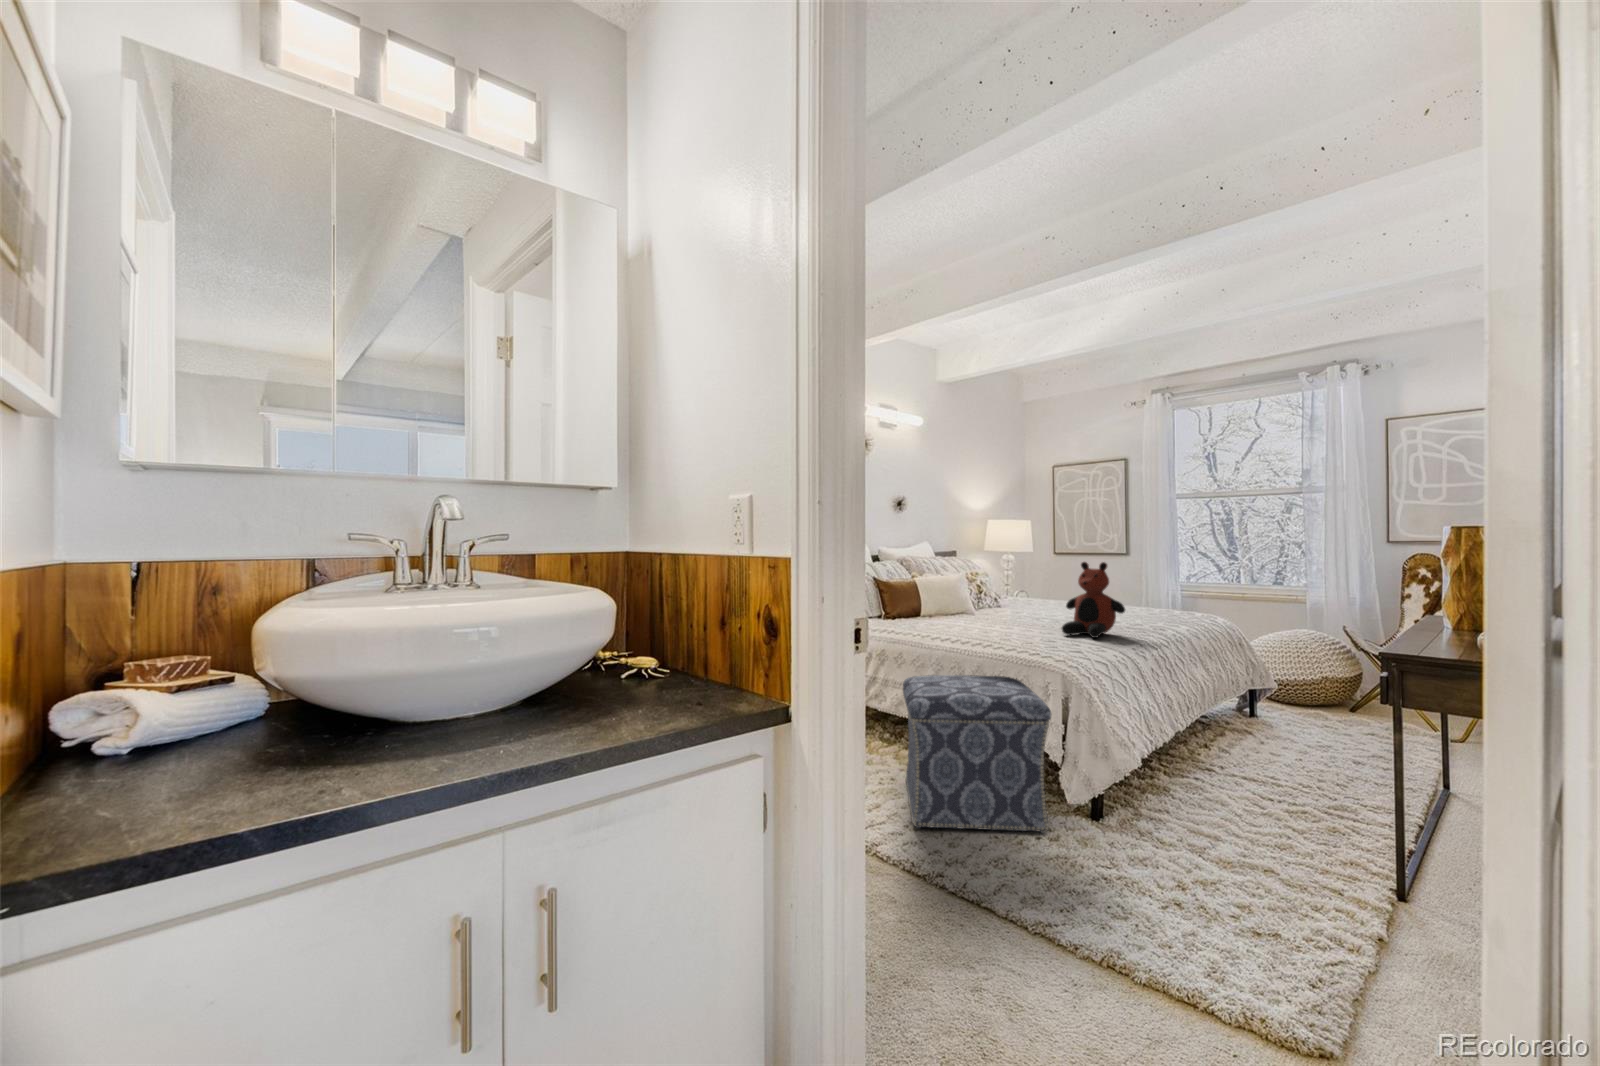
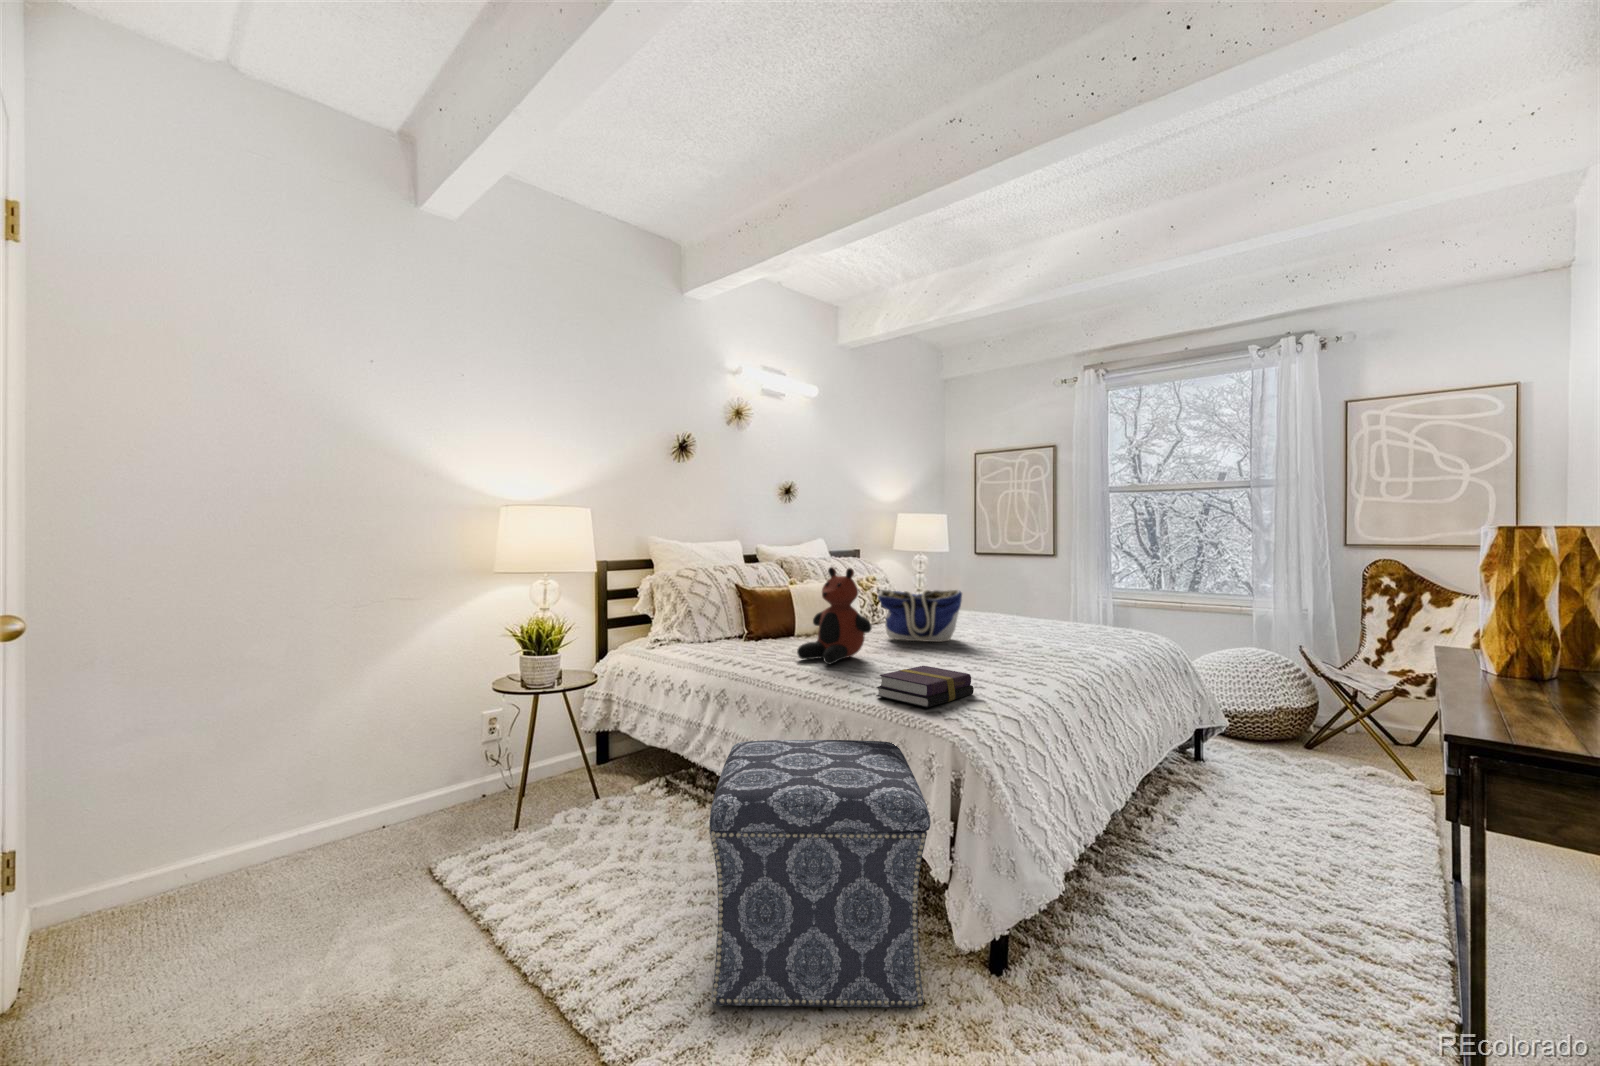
teddy bear: present [1062,562,1125,638] -> present [797,567,872,664]
tote bag: none [987,578,1056,619] -> present [878,590,962,642]
book: none [1002,629,1072,654] -> present [877,666,974,707]

